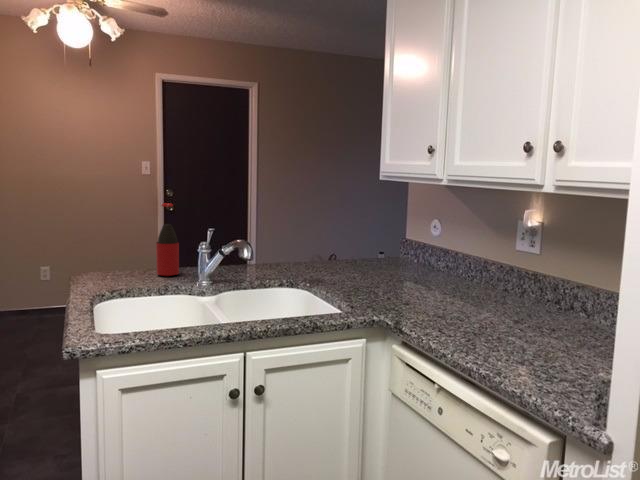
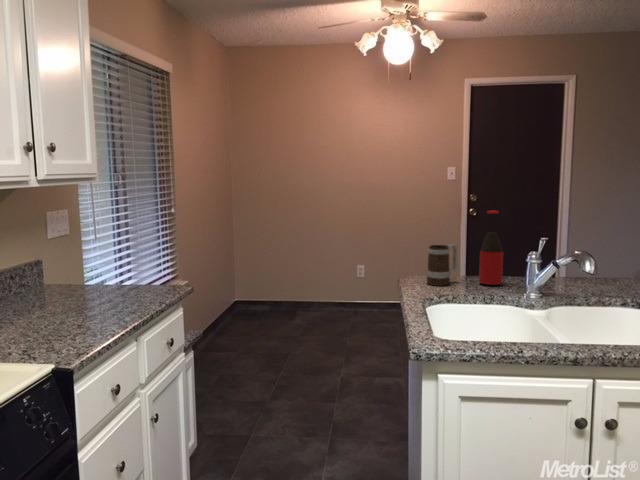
mug: none [102,237,134,280] -> present [427,244,457,286]

